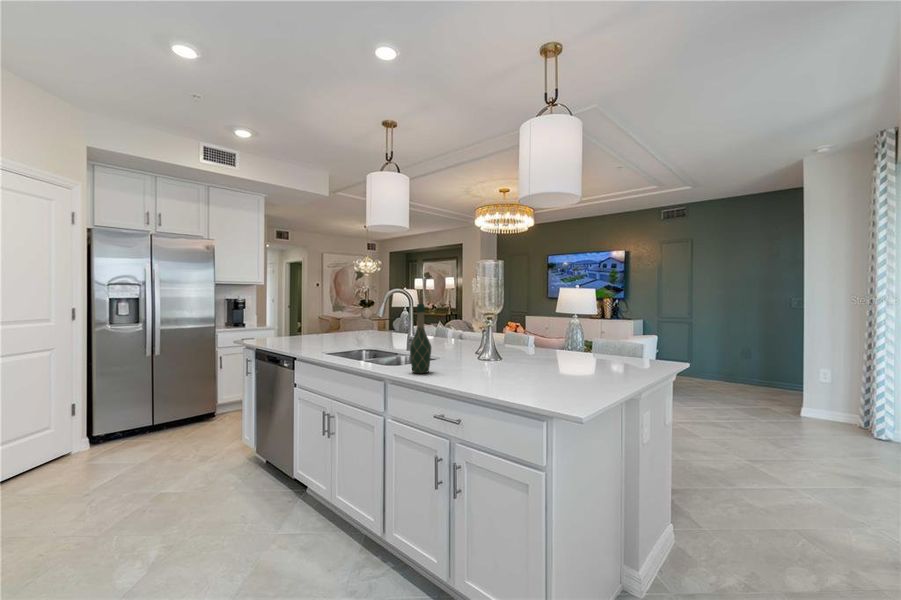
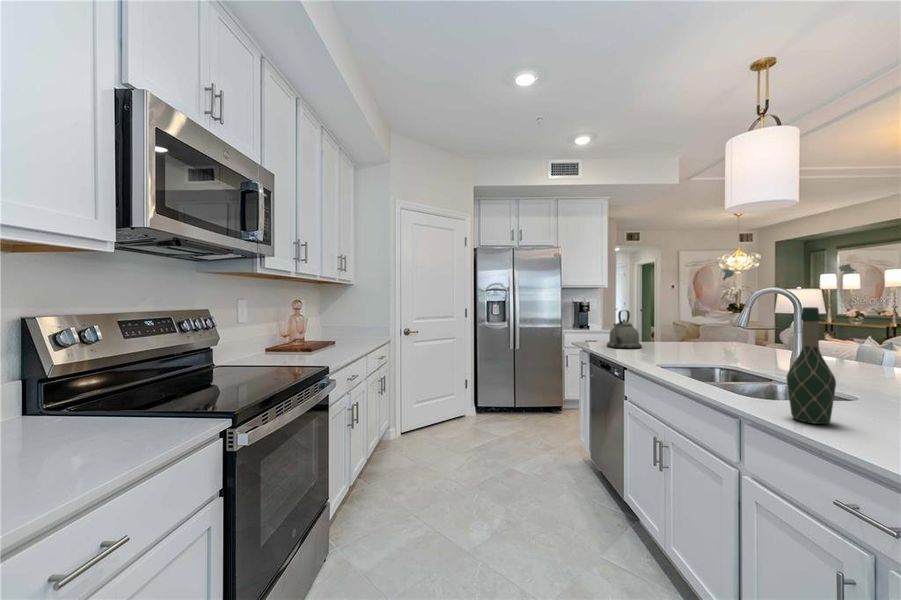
kettle: none [273,307,305,342] -> present [607,310,642,349]

